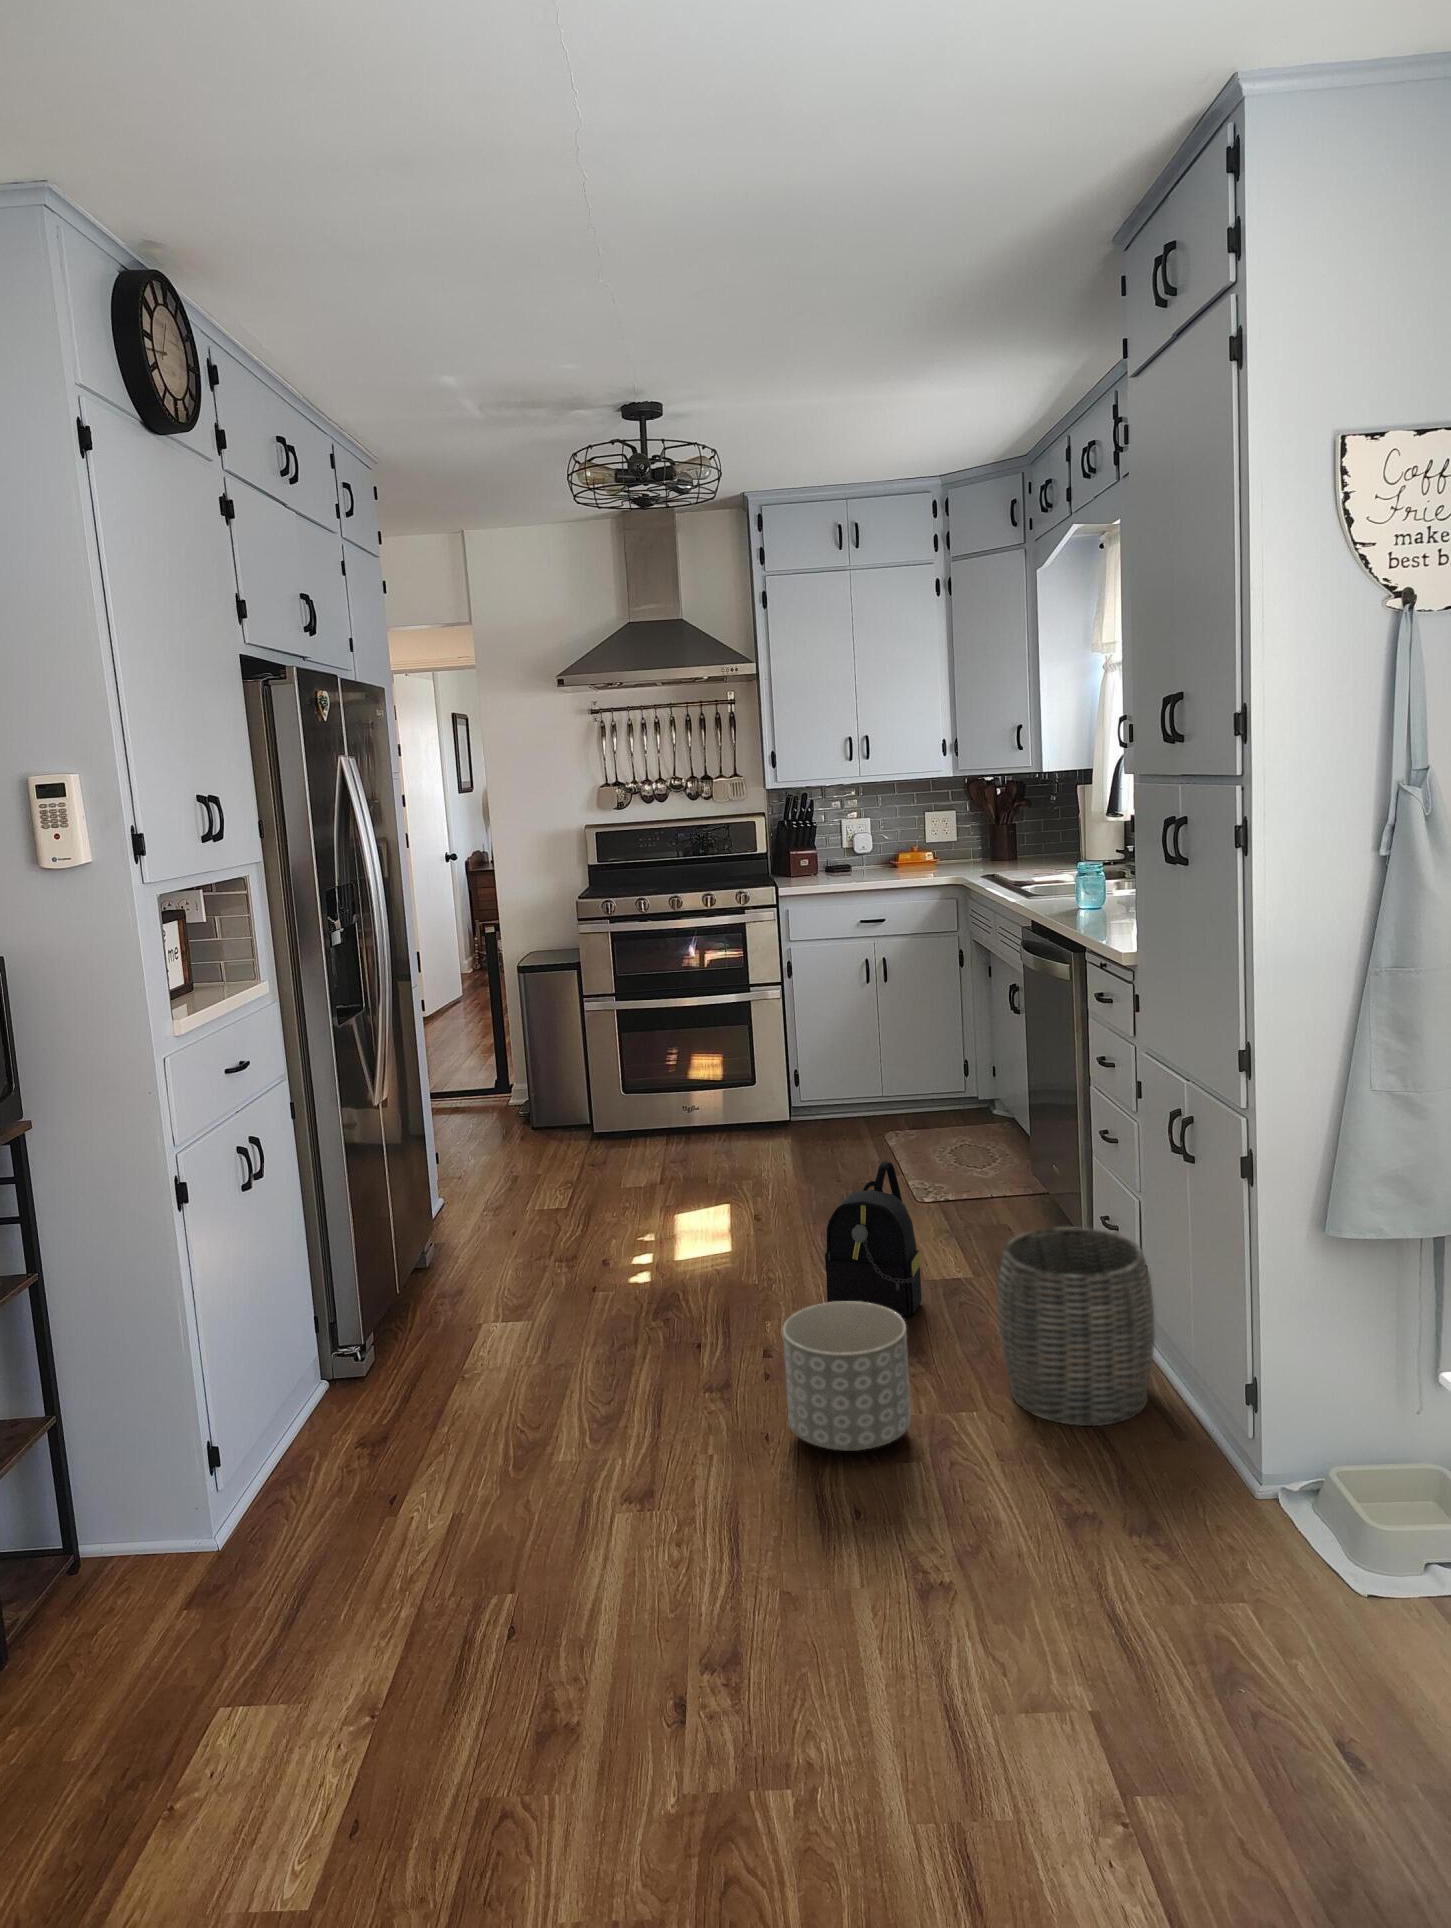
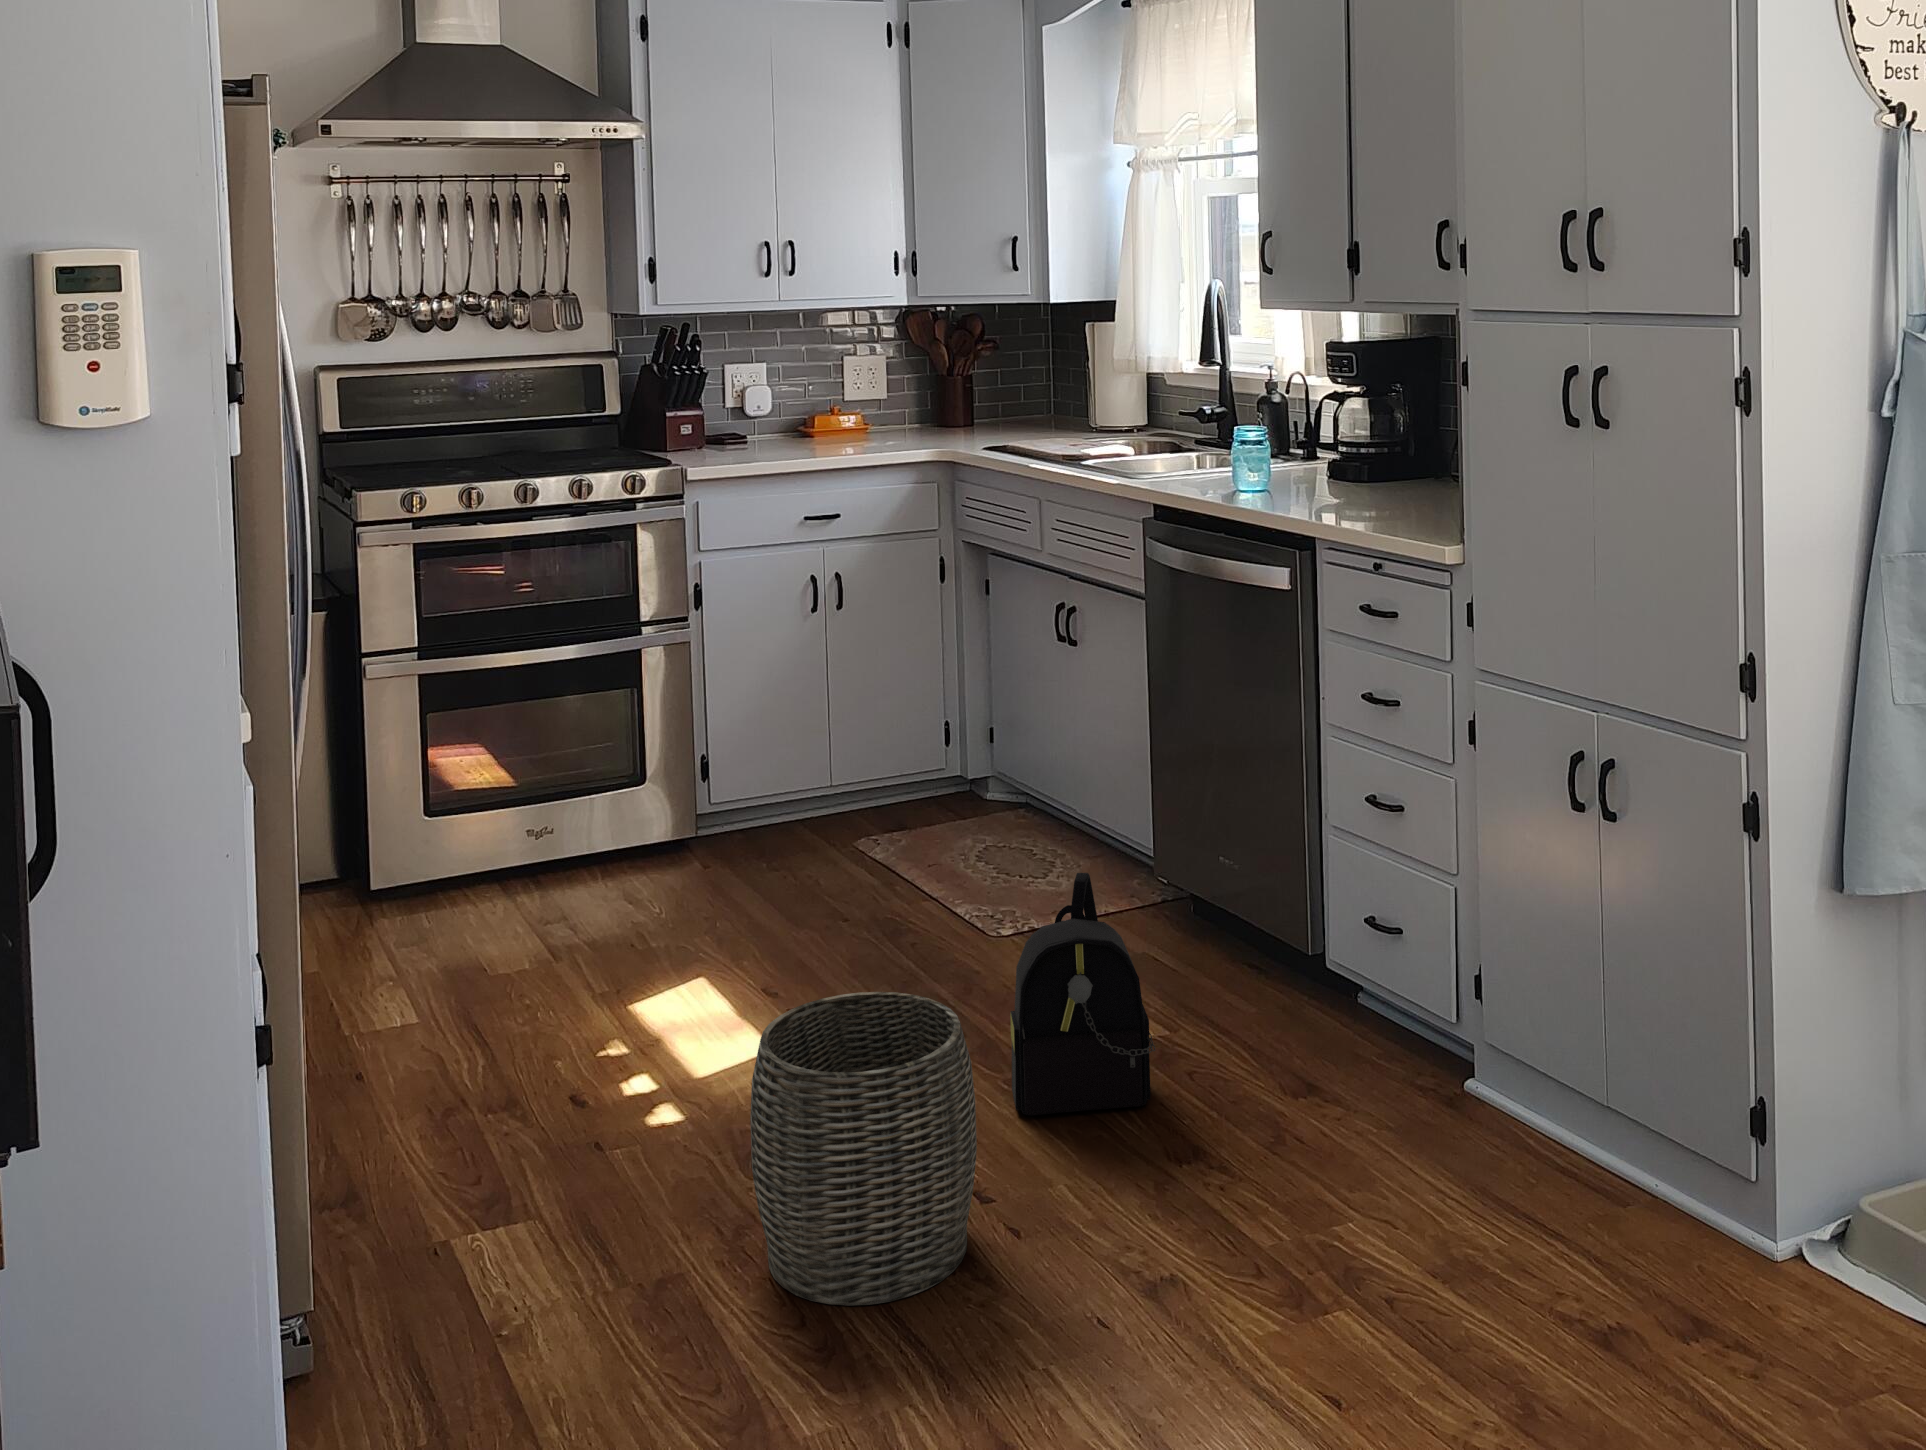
woven basket: present [998,1227,1155,1426] -> present [750,992,977,1306]
planter: present [783,1302,911,1451] -> none [1139,1090,1330,1332]

